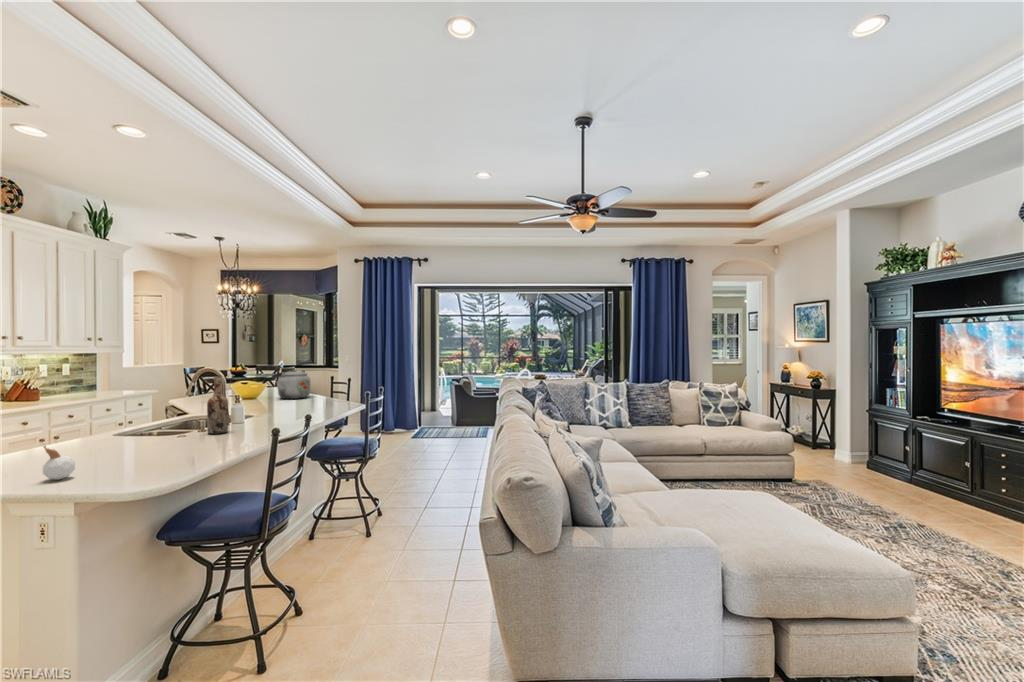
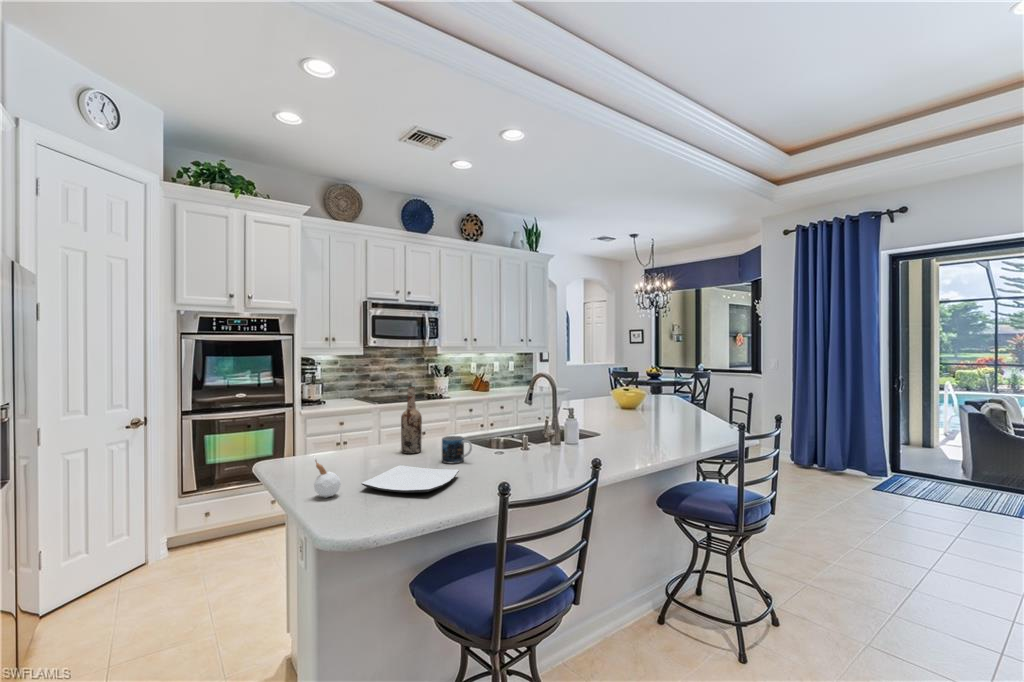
kettle: present [272,369,310,399] -> none [644,379,690,417]
wine bottle: present [207,375,228,434] -> present [401,386,422,454]
mug: none [134,421,171,445] -> present [442,436,472,463]
plate: none [91,443,181,465] -> present [361,465,459,493]

